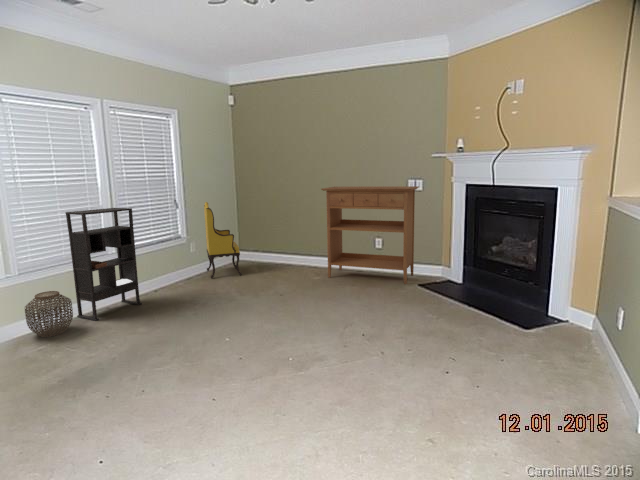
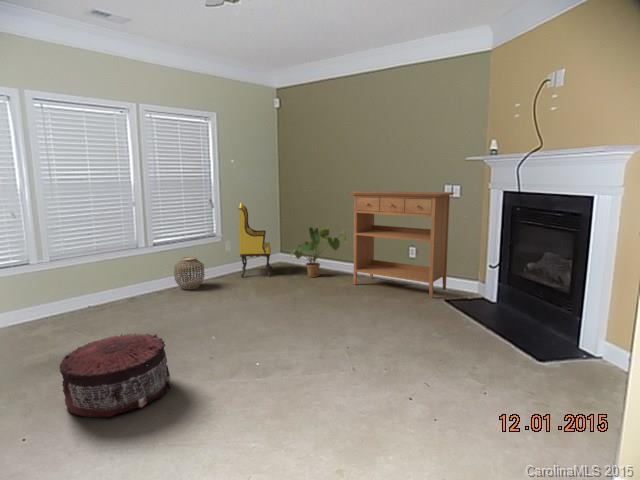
bookshelf: present [66,208,142,321] -> none [96,205,164,309]
house plant: none [261,222,315,273] -> present [291,226,347,277]
woven basket: present [25,291,73,337] -> present [174,257,204,289]
pouf: none [109,339,221,427] -> present [60,334,170,417]

